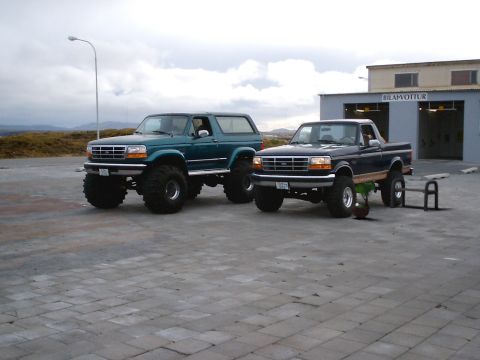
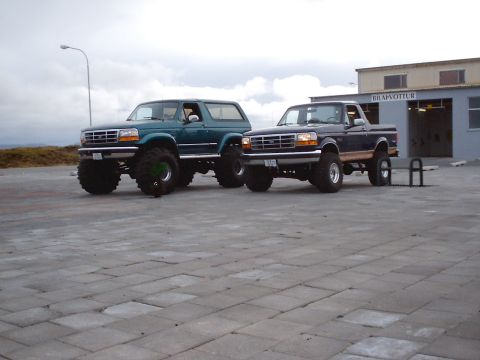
potted tree: present [352,182,375,218] -> present [149,162,167,197]

